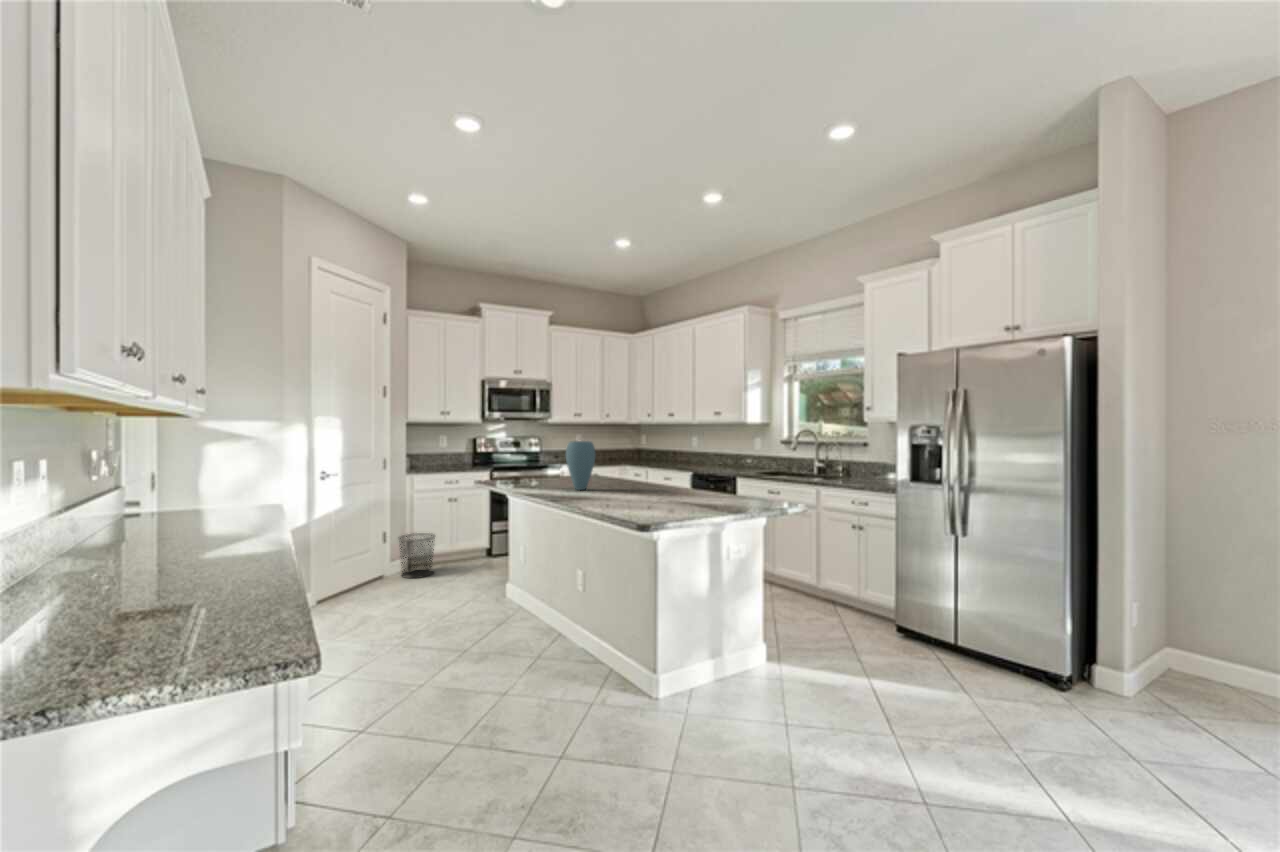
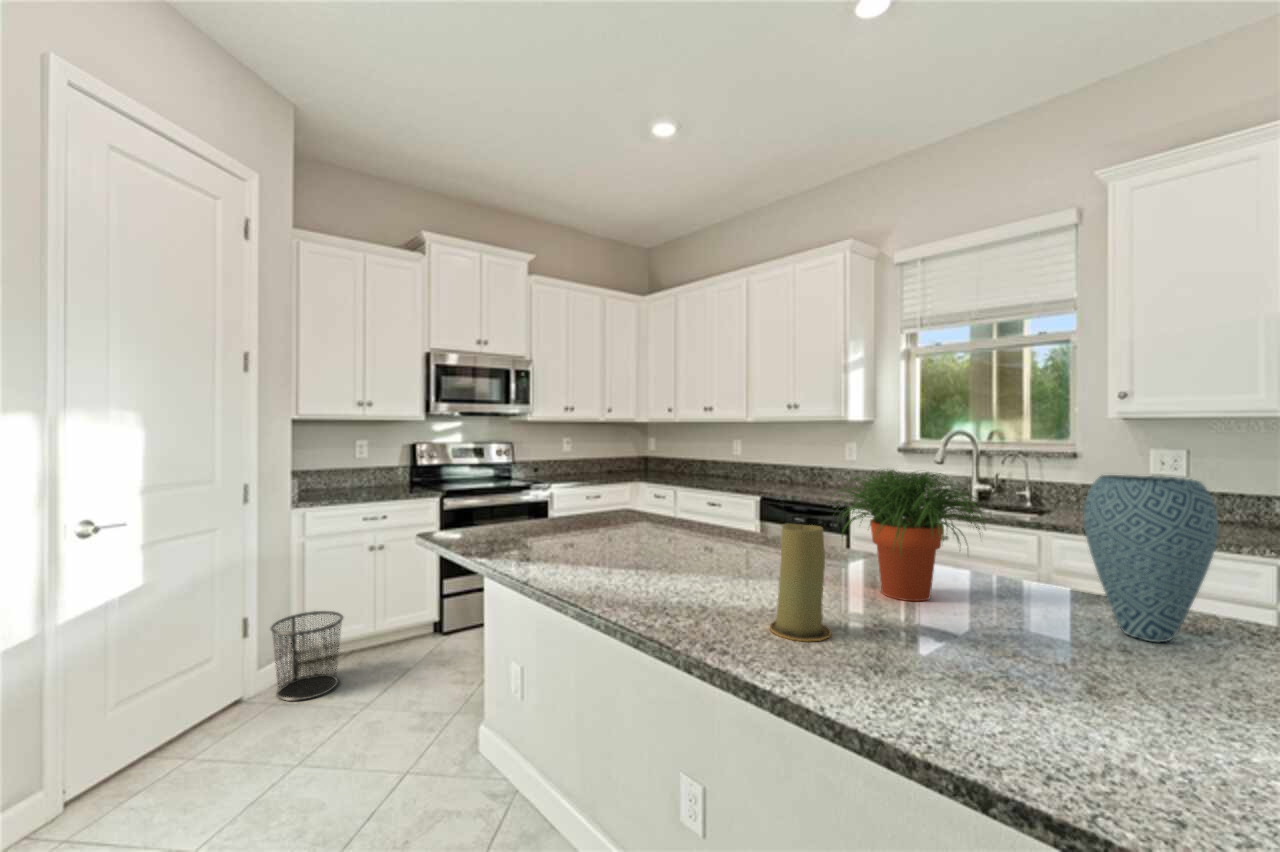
vase: present [566,441,595,490] -> present [1084,475,1218,642]
potted plant: none [638,443,700,497] -> present [830,469,985,601]
candle: none [595,462,616,501] -> present [770,524,831,641]

